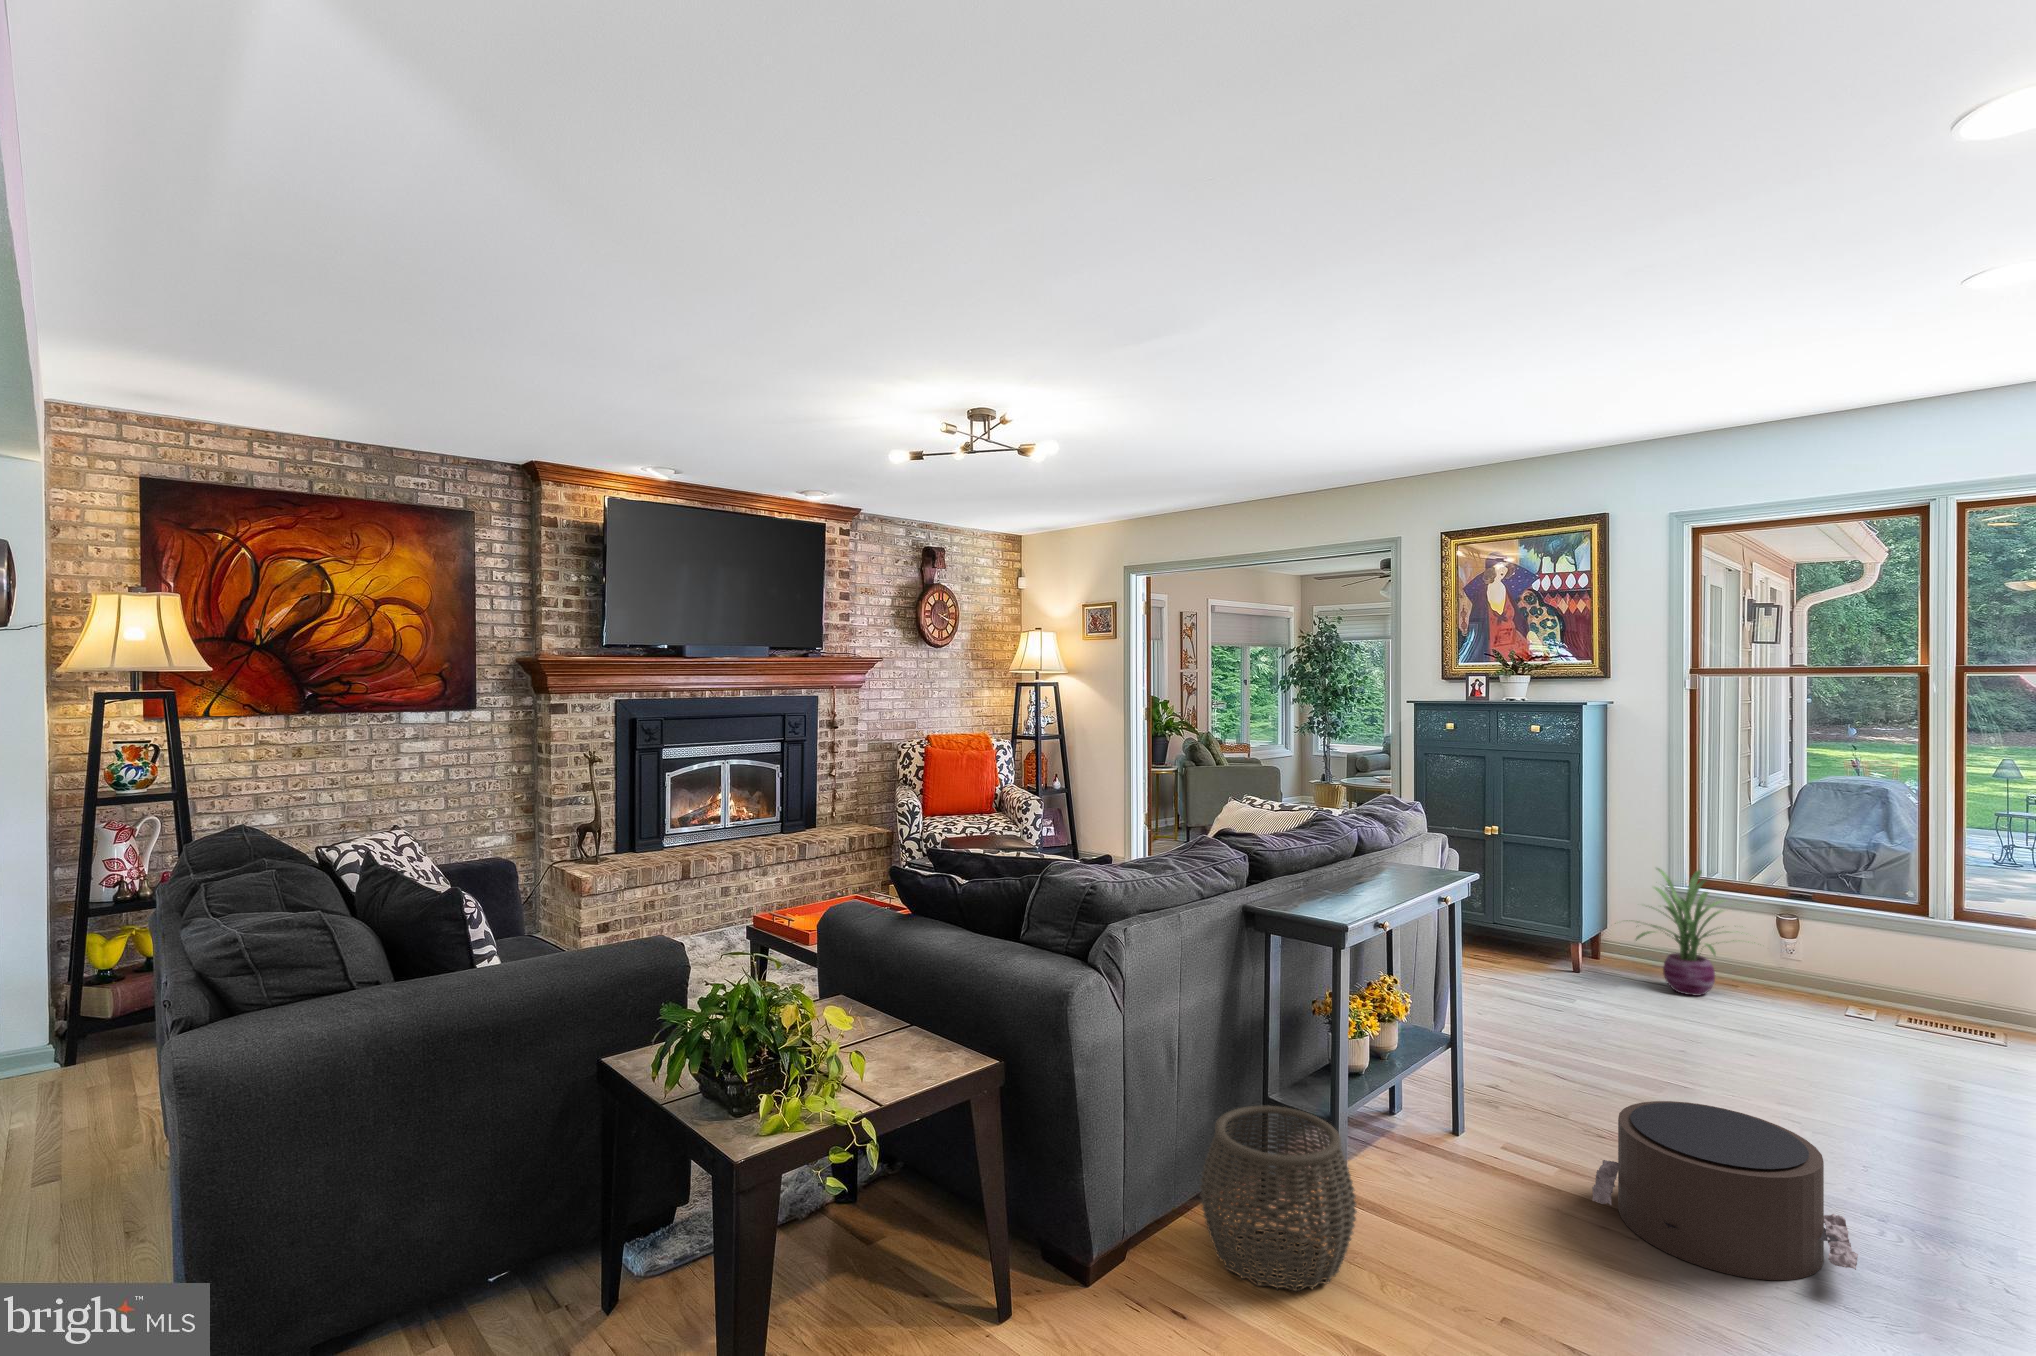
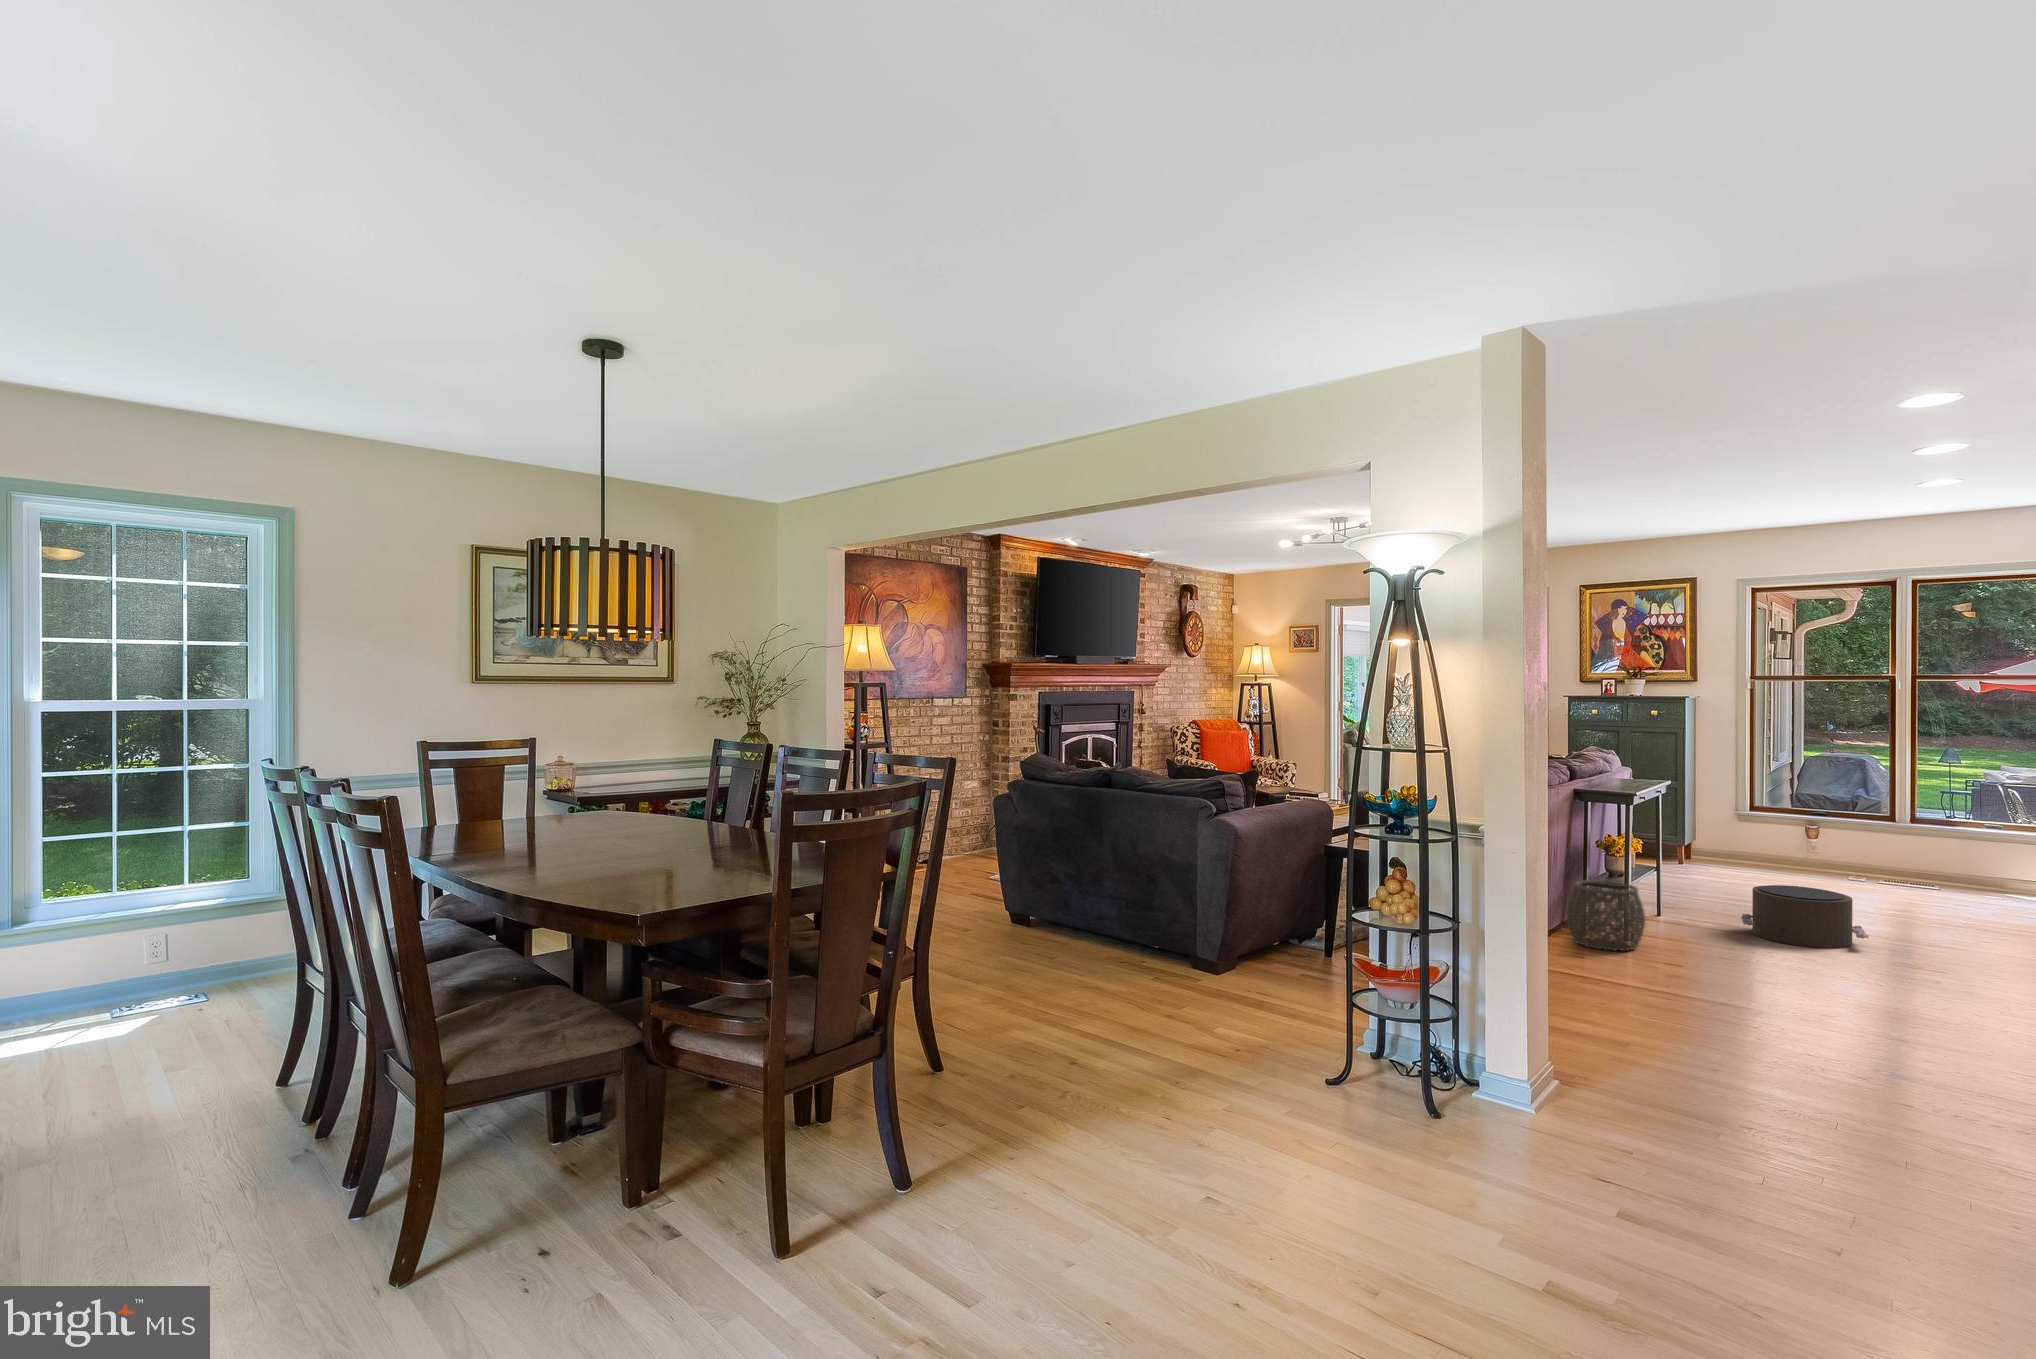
decorative plant: present [1636,868,1749,996] -> none [1702,796,1803,872]

